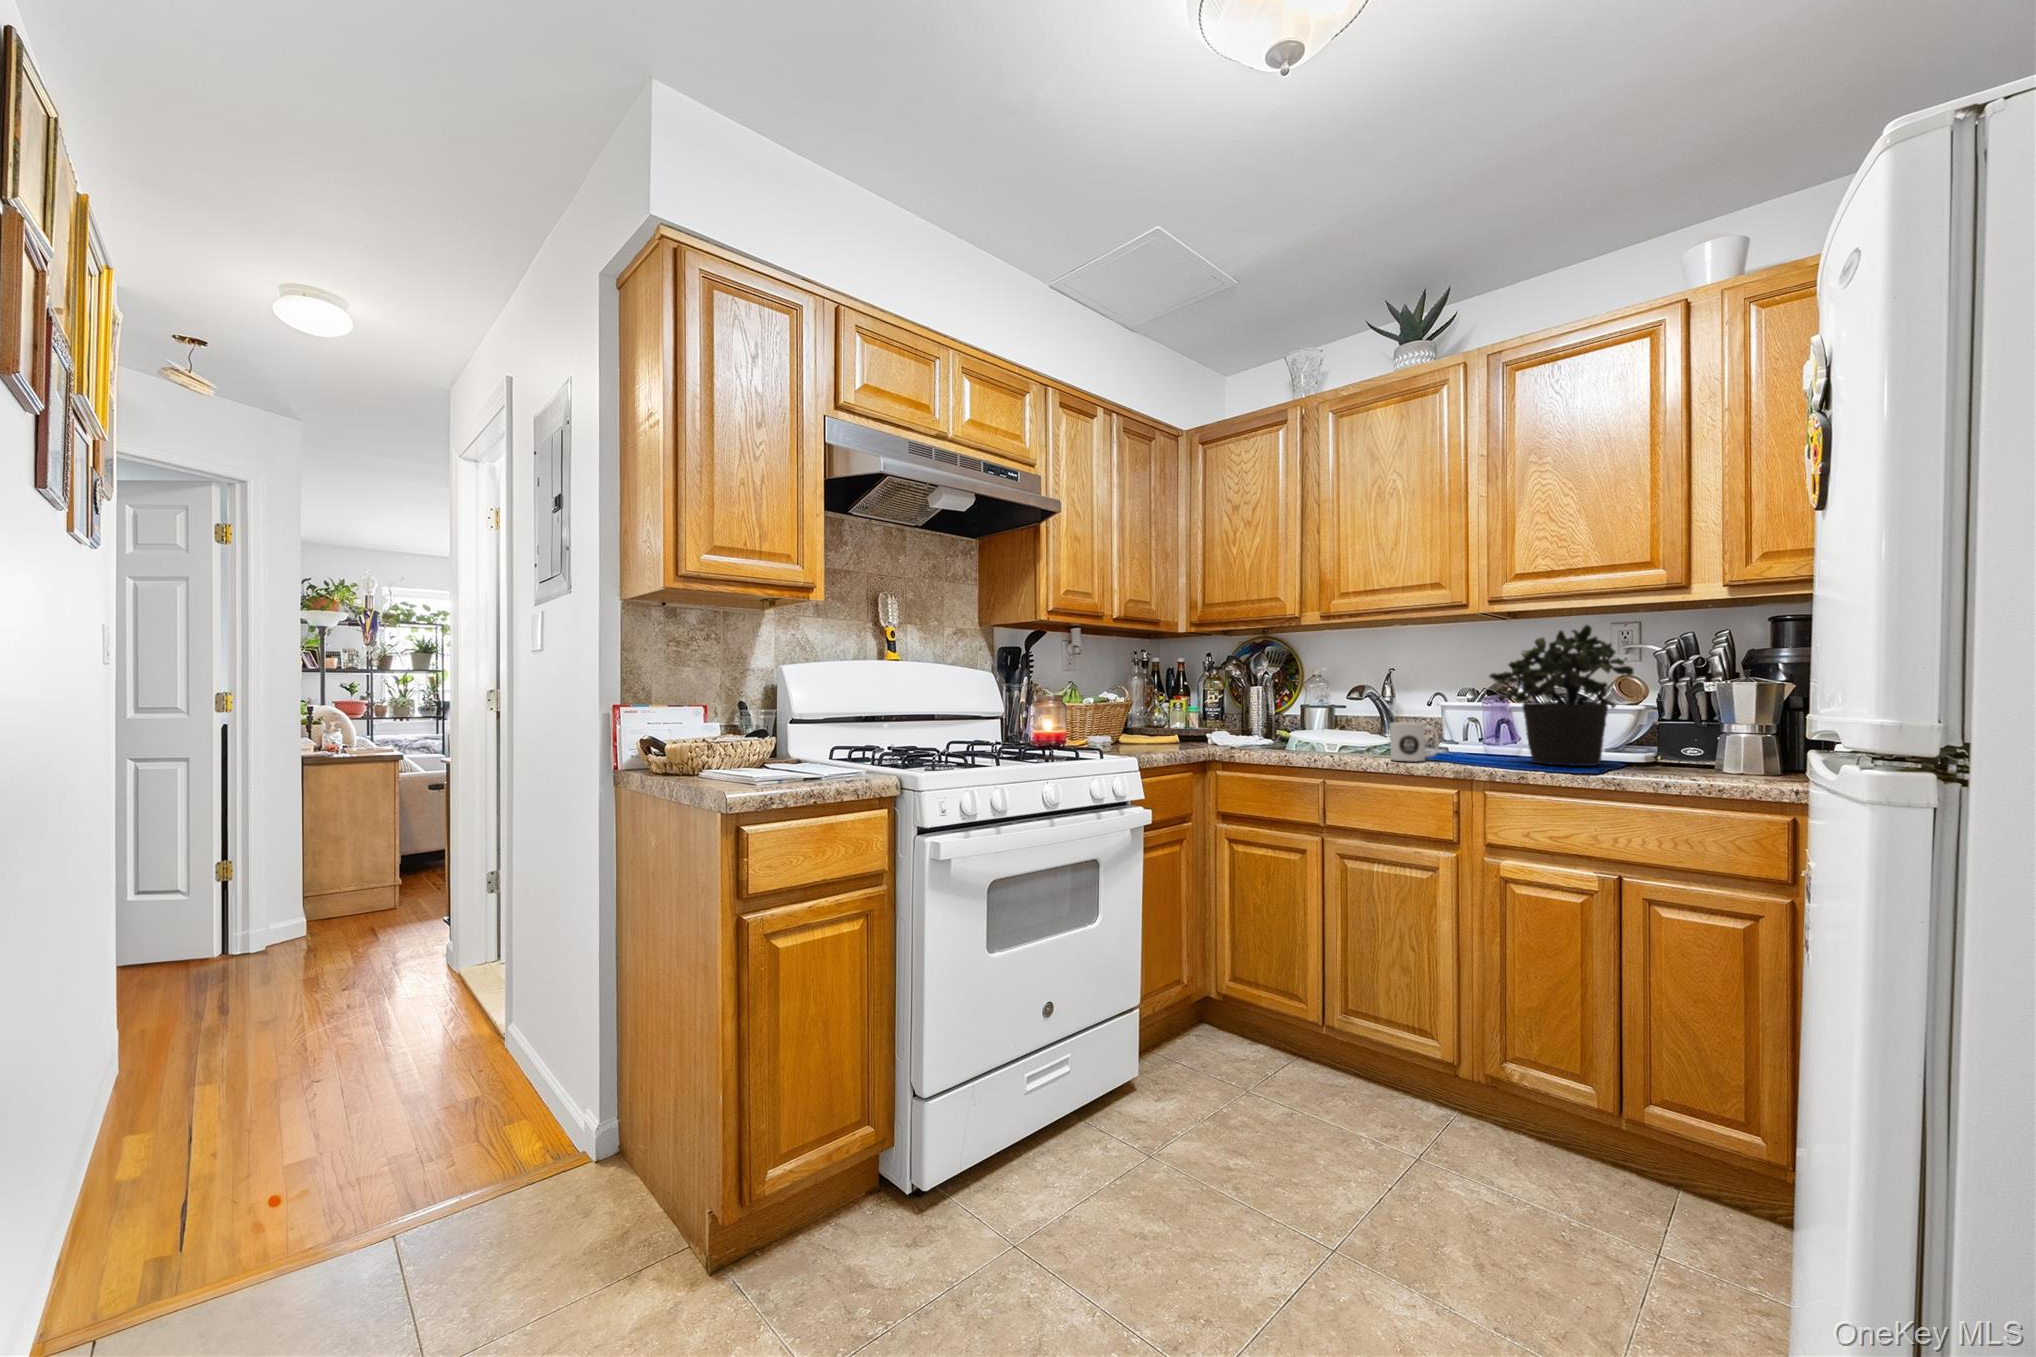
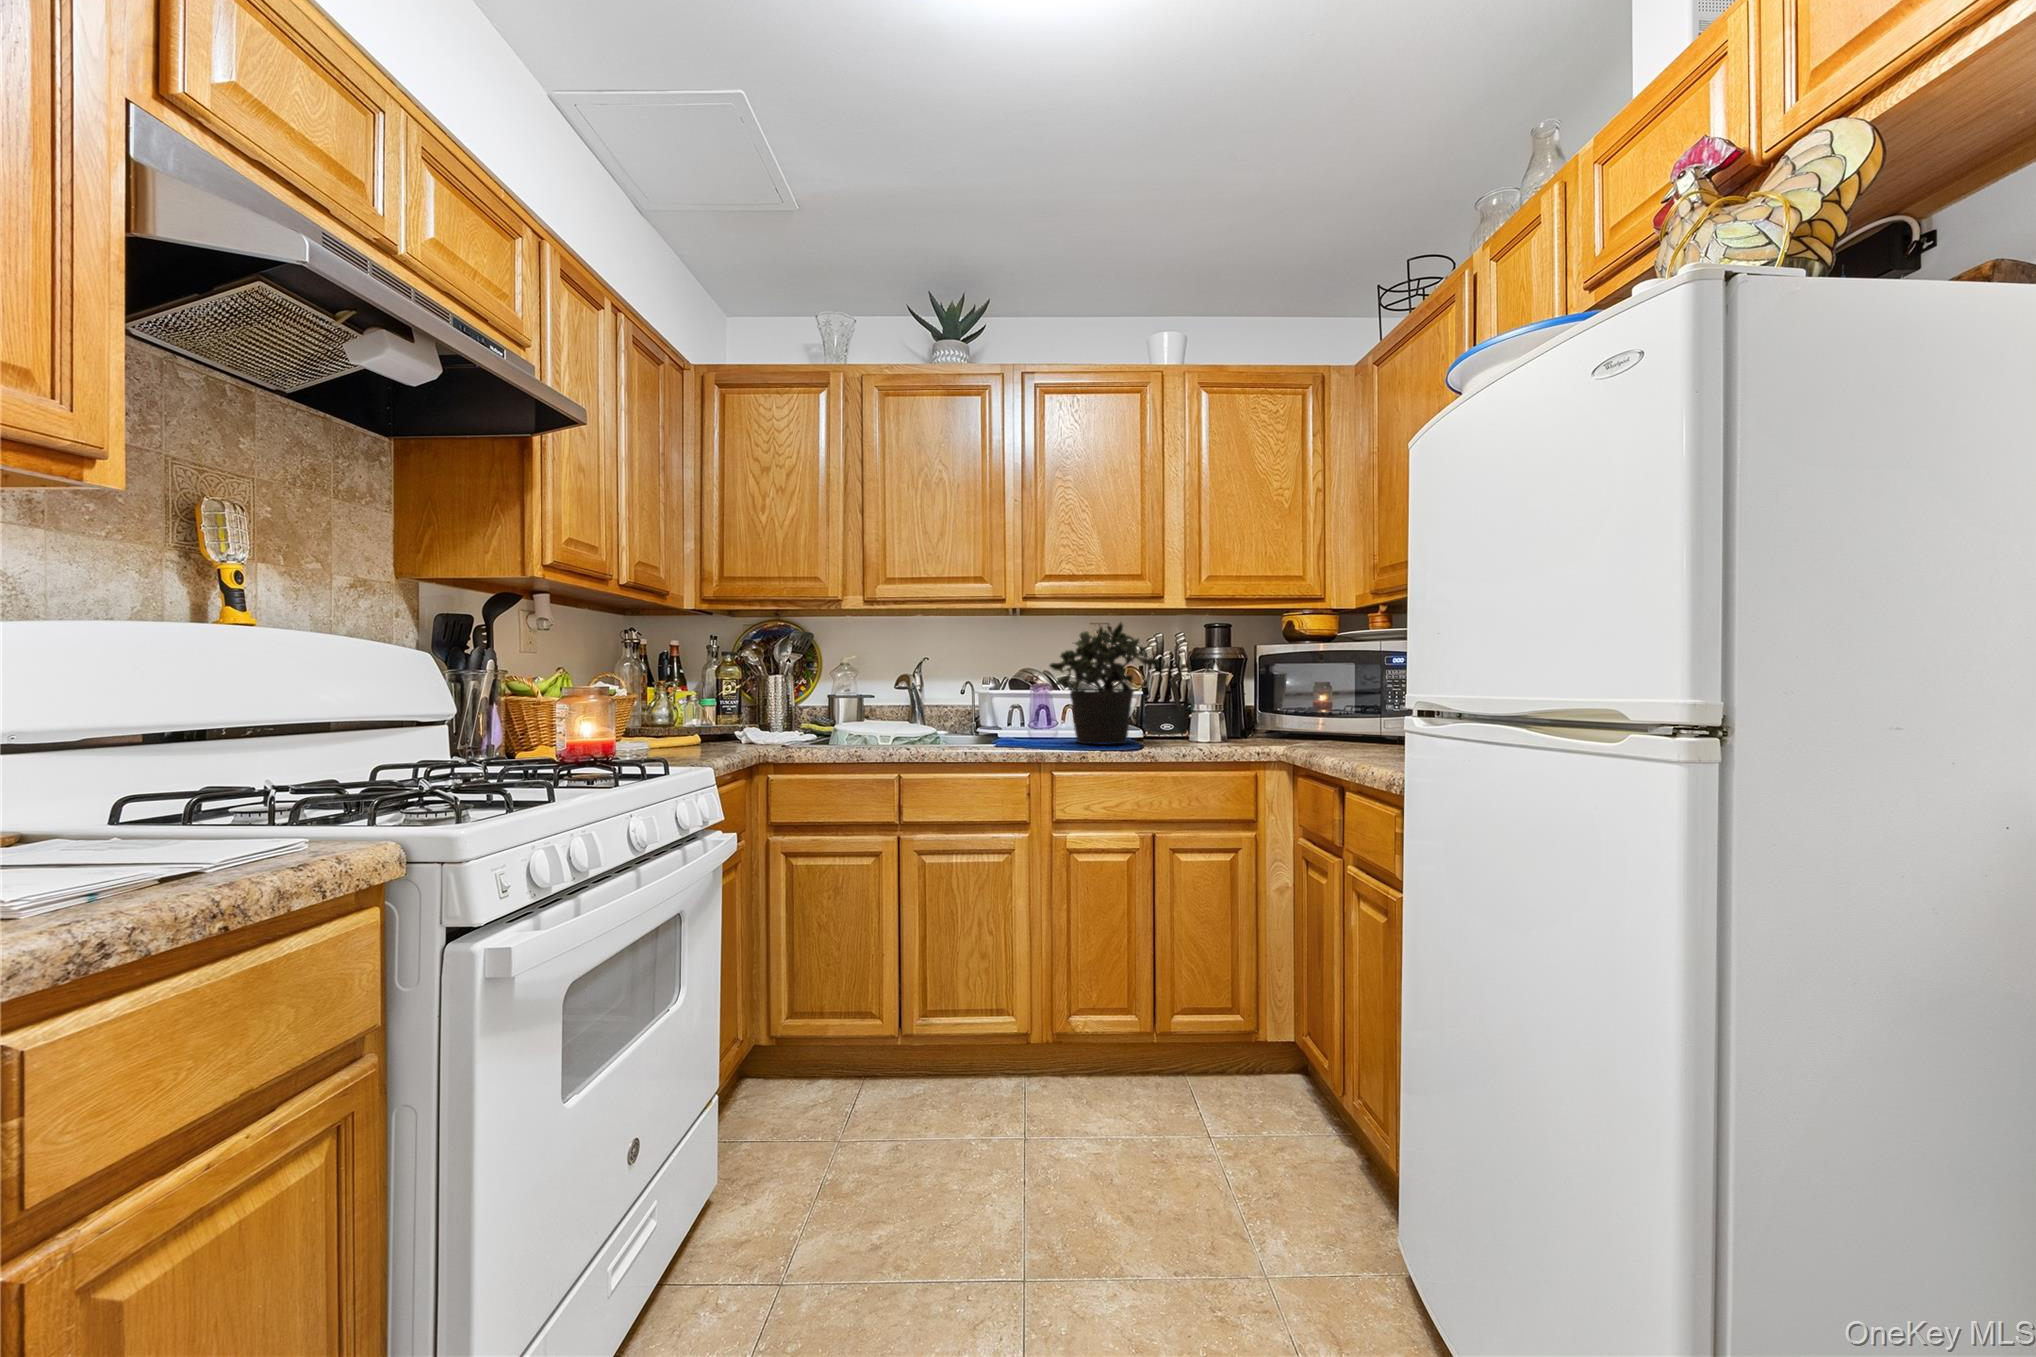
mug: present [1390,722,1439,761] -> none [969,710,1010,749]

